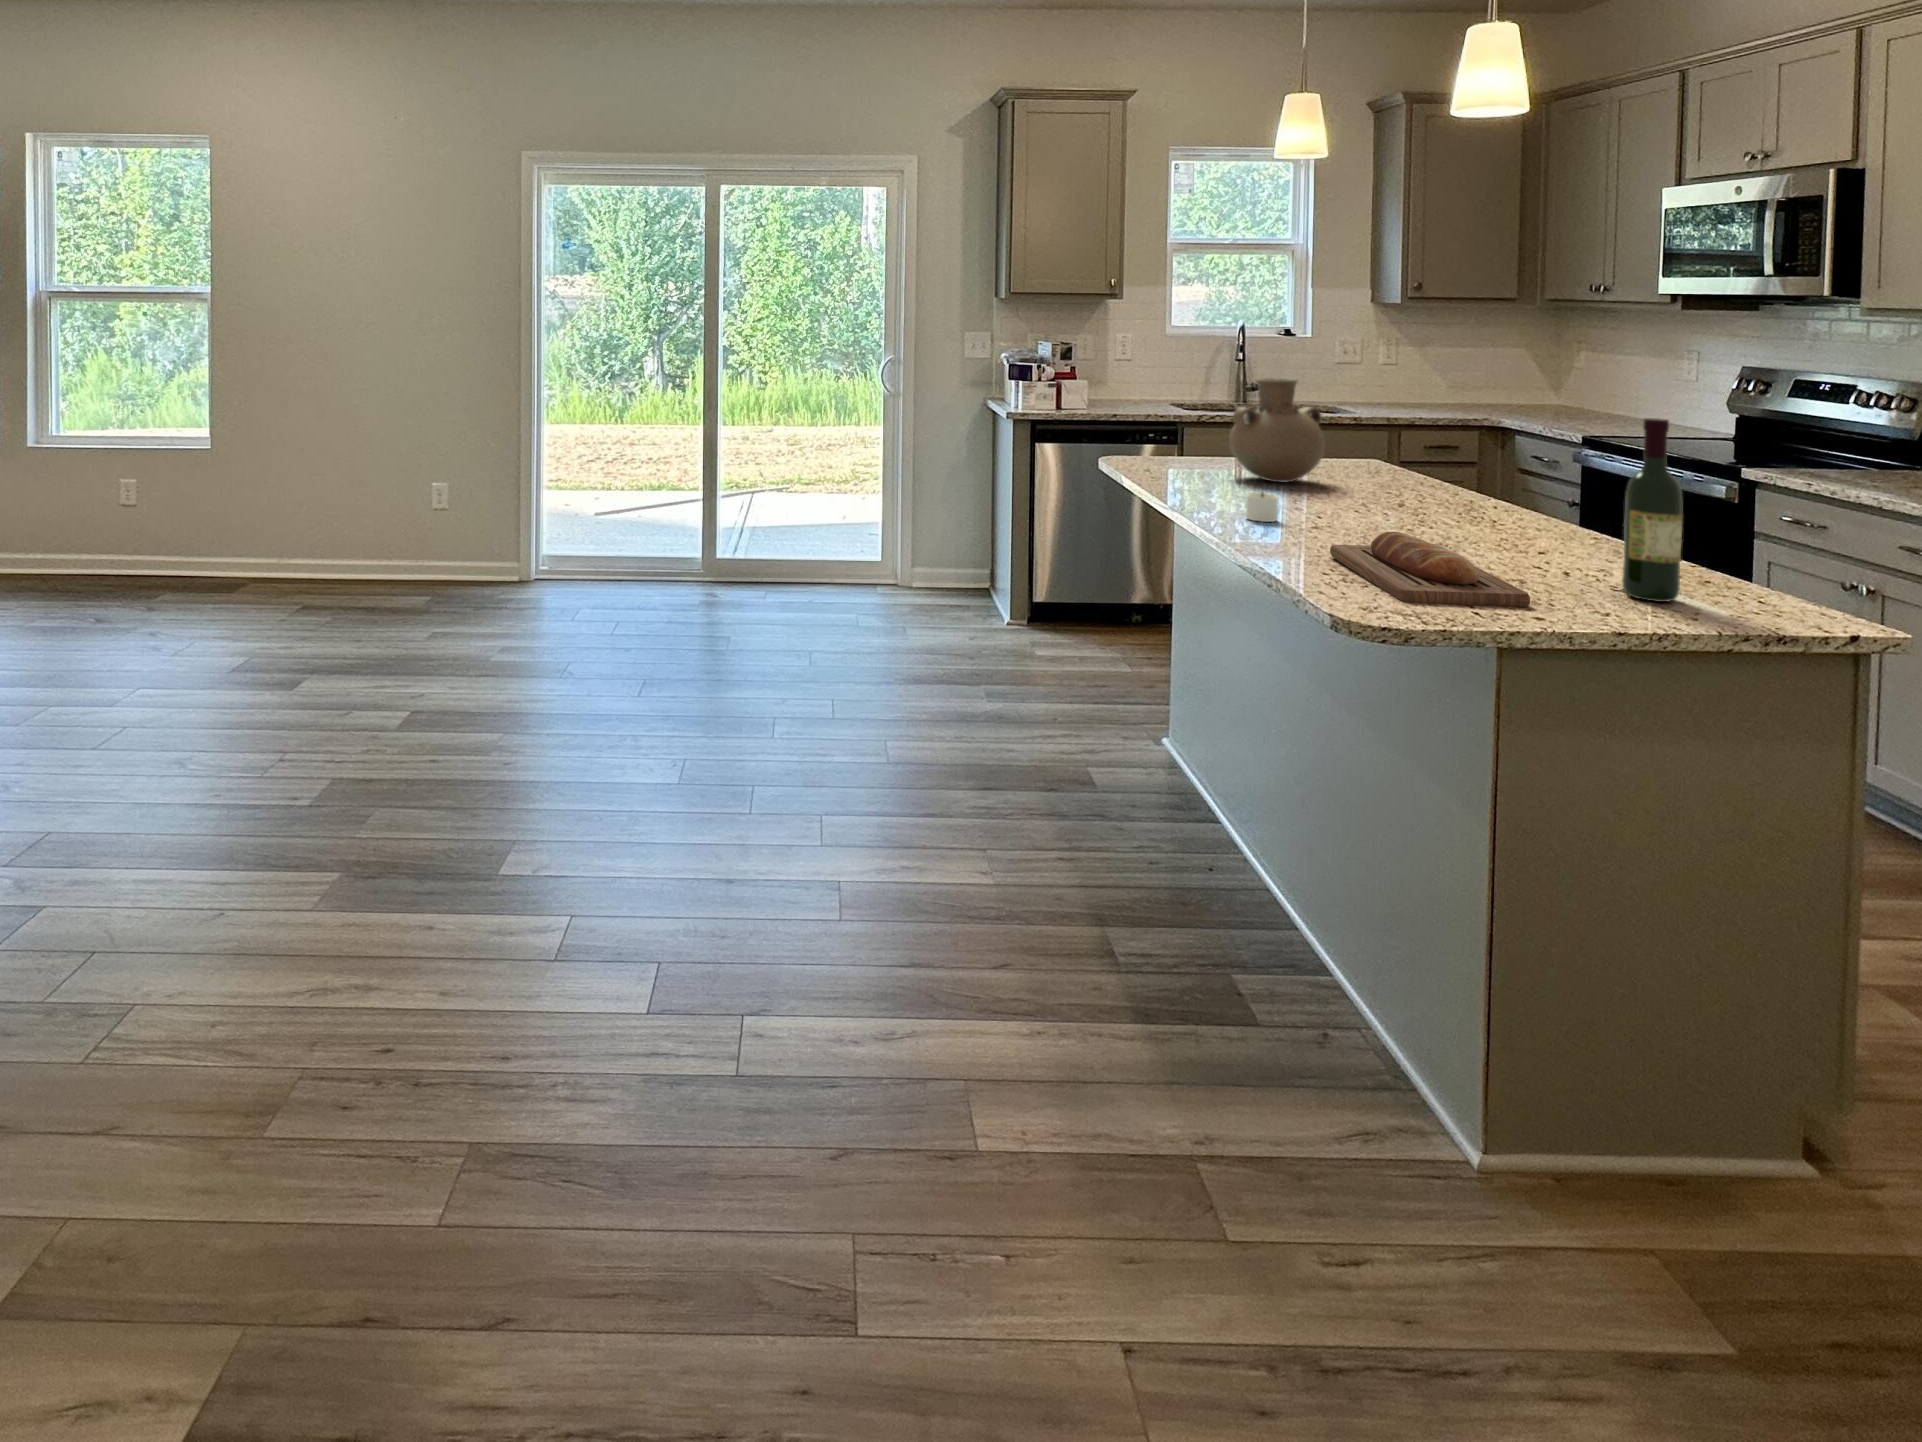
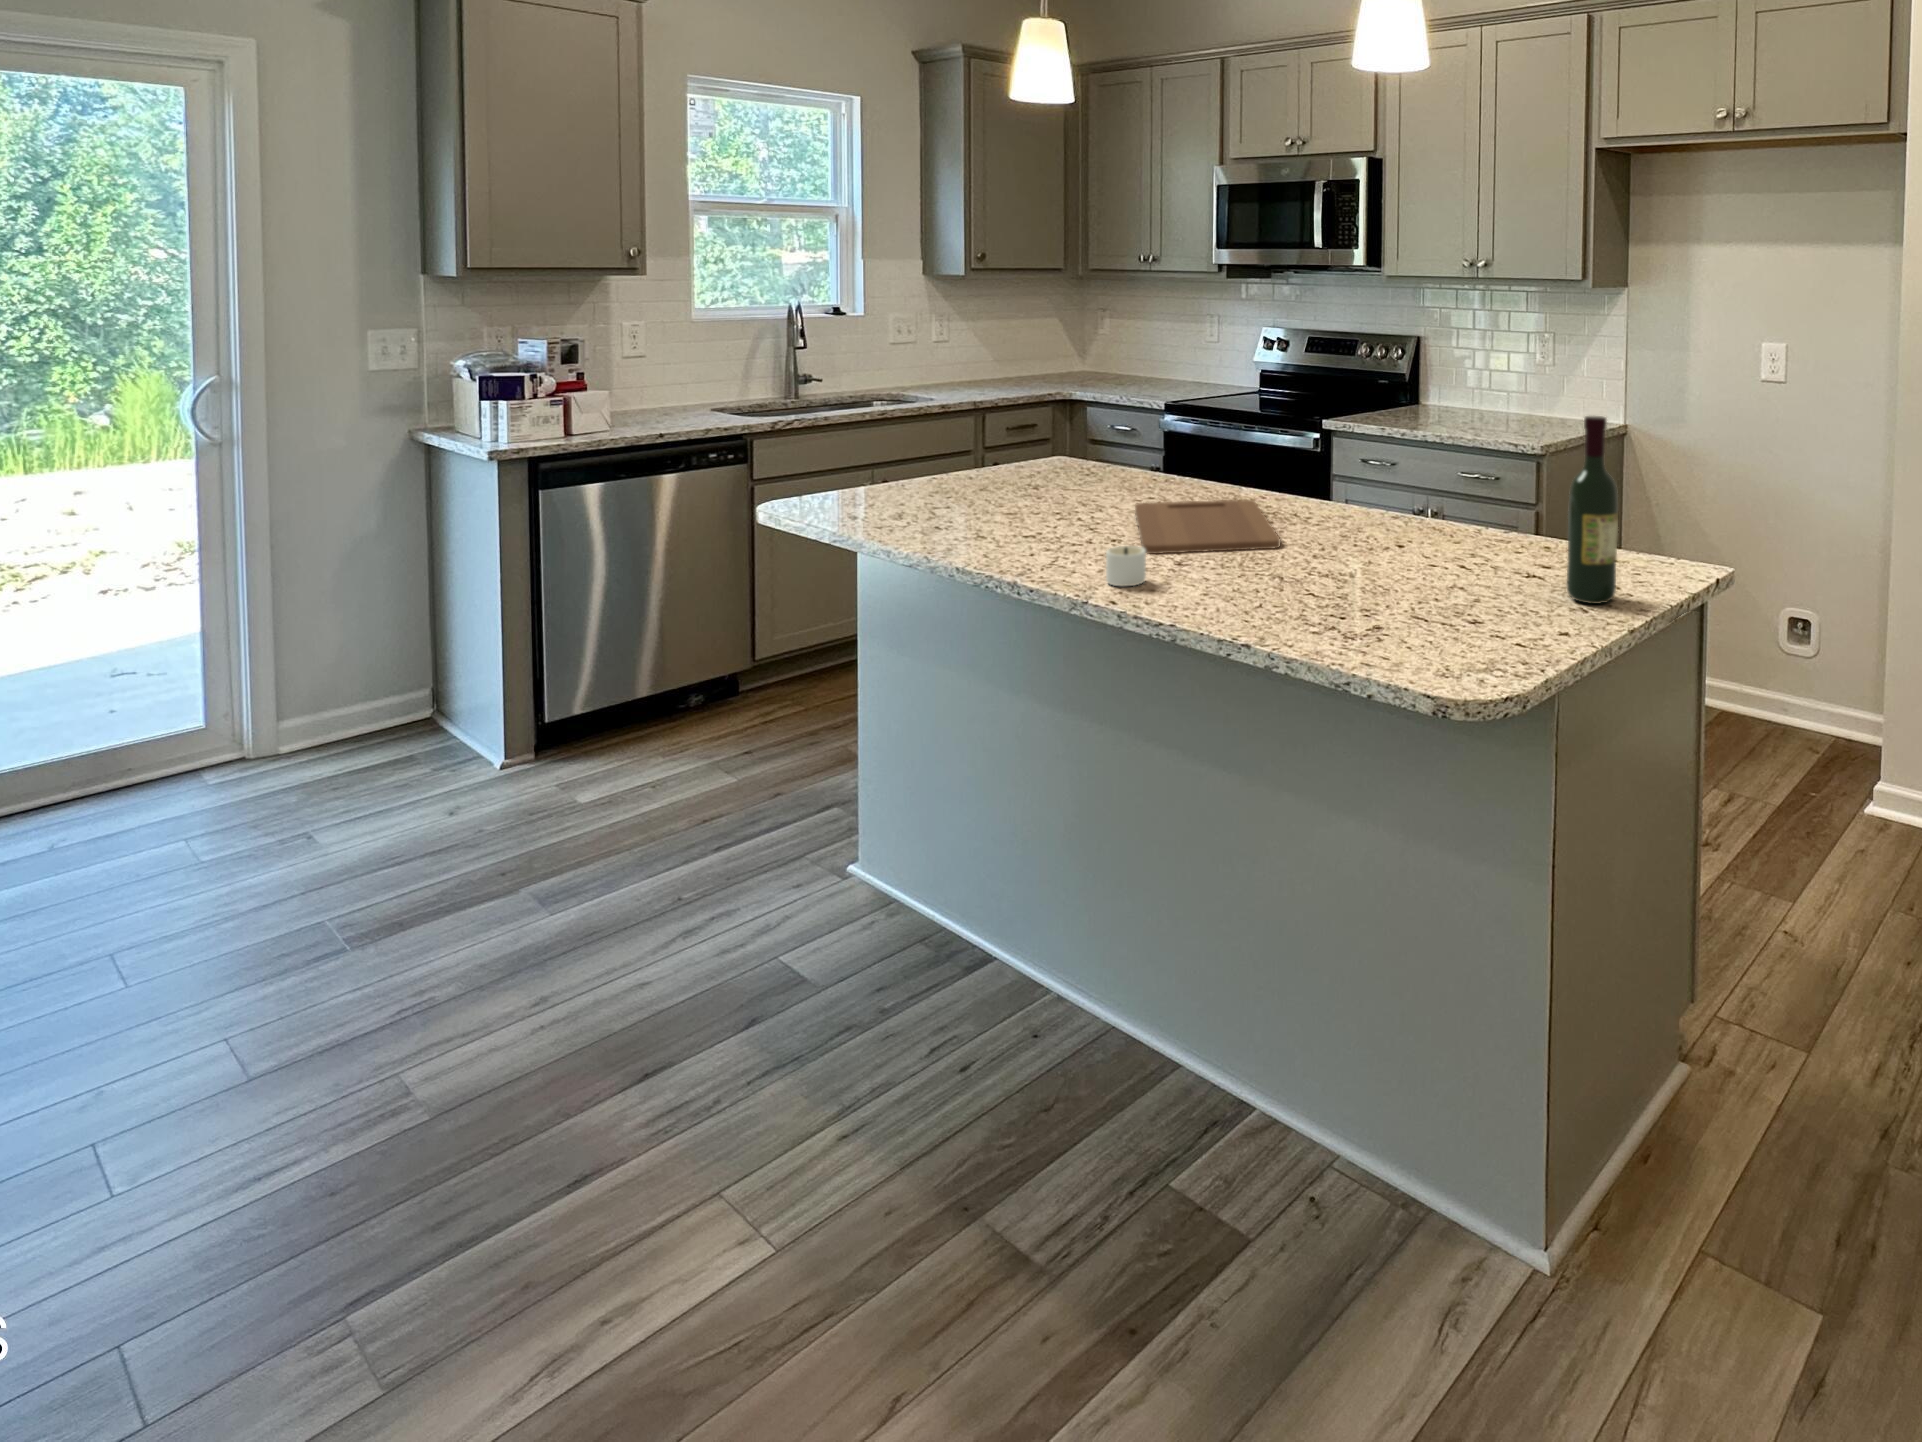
vase: present [1229,378,1325,482] -> none [964,382,1078,513]
cutting board: none [1314,486,1475,528] -> present [1135,500,1280,554]
bread loaf: present [1330,532,1530,607] -> none [1300,581,1568,682]

